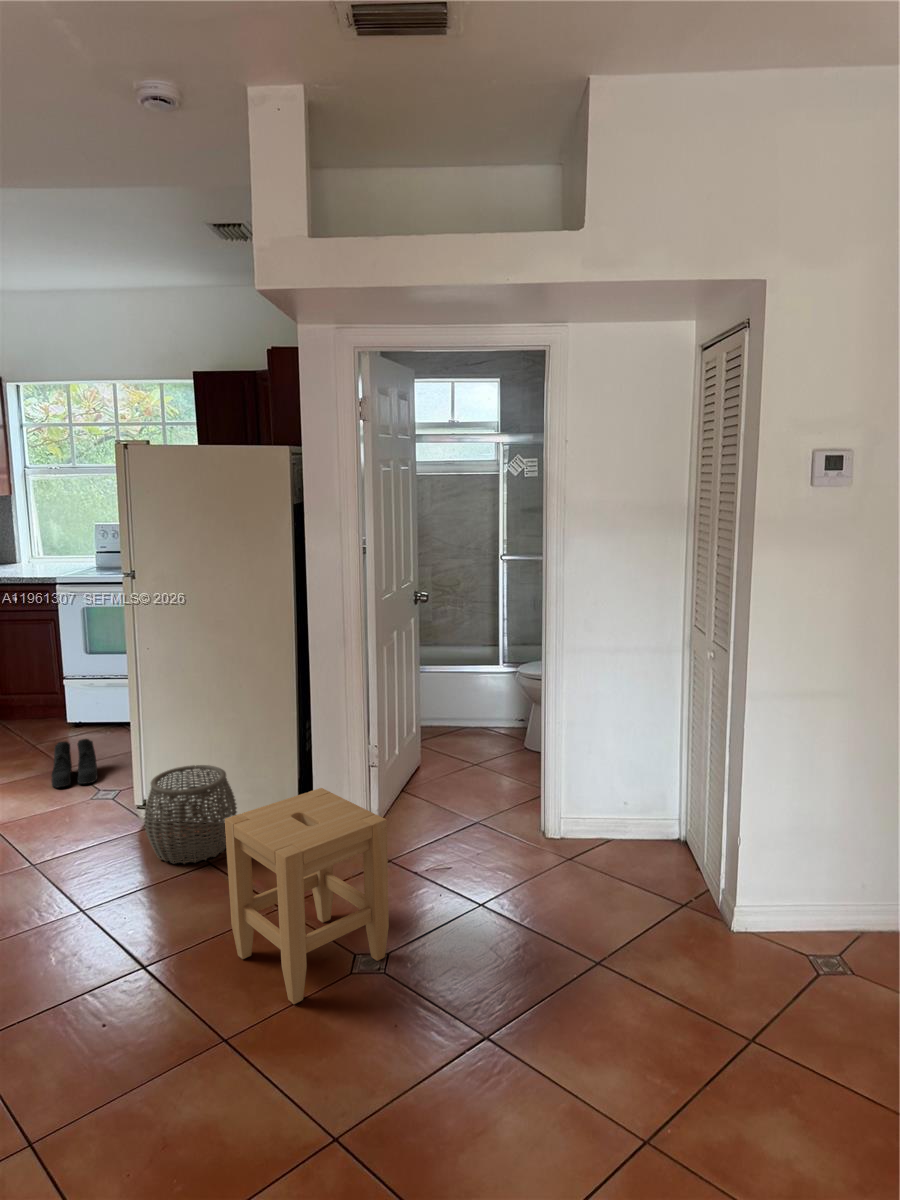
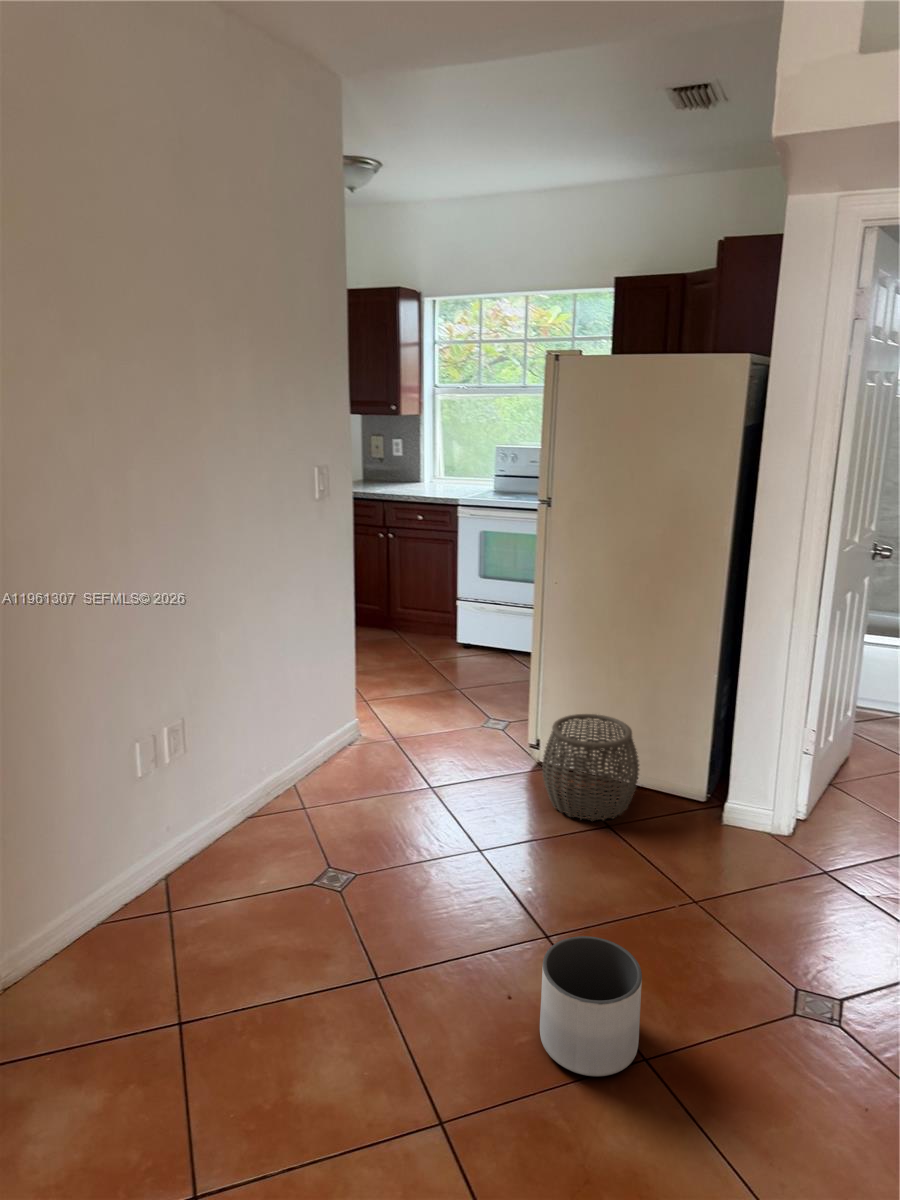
boots: present [51,739,97,788] -> none [446,663,487,708]
stool: present [225,788,389,1004] -> none [648,779,870,1040]
planter: none [124,947,218,1067] -> present [540,936,642,1077]

